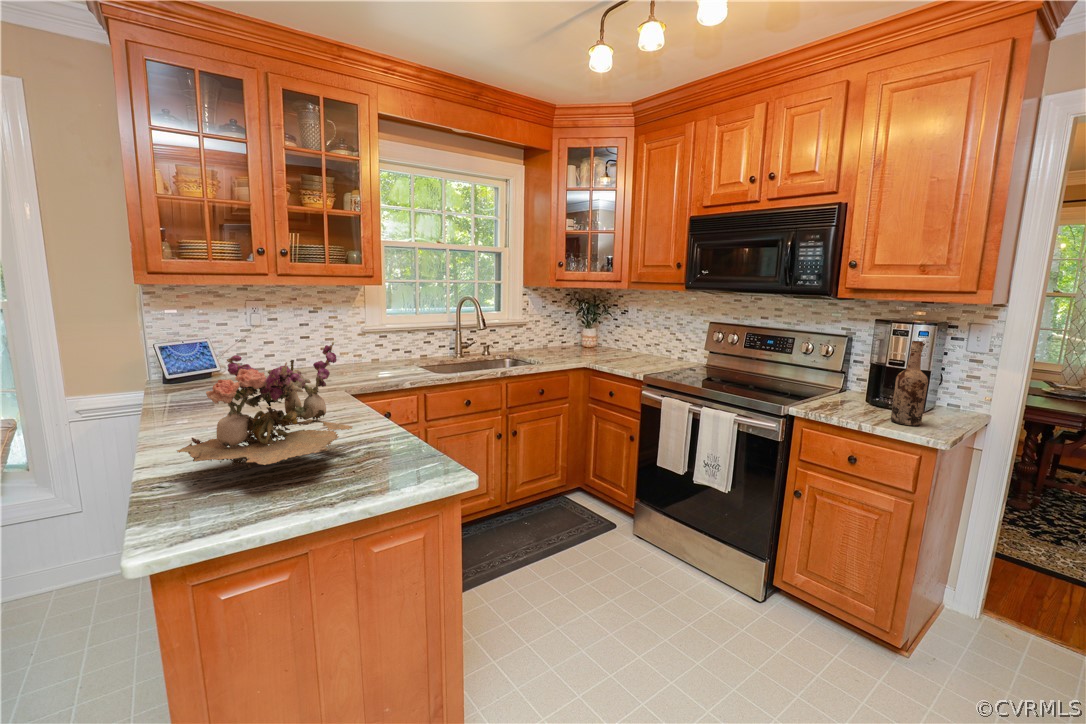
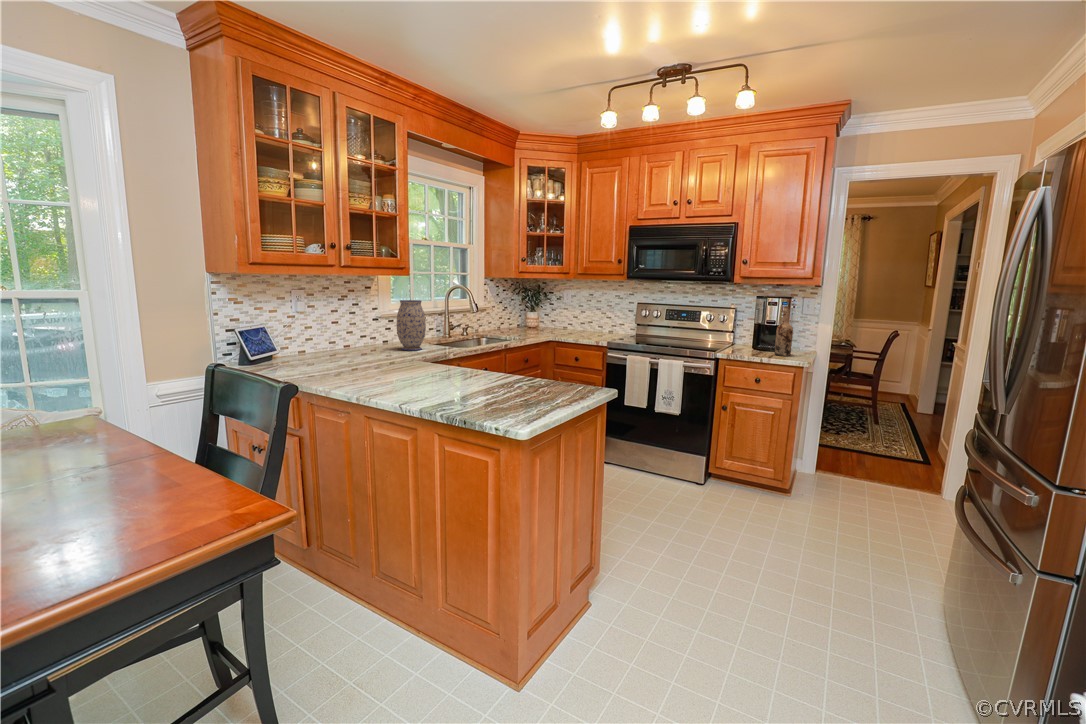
vase: none [366,314,401,373] -> present [396,300,426,351]
flower arrangement: present [177,342,352,468] -> none [447,313,540,396]

